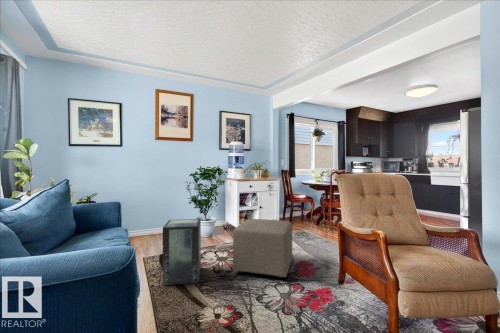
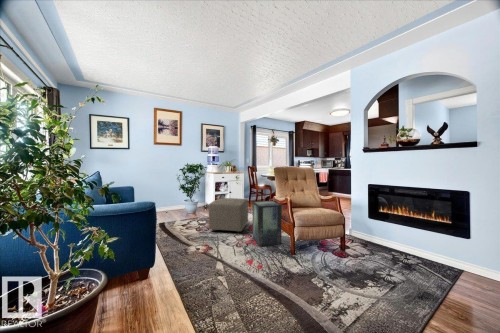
storage box: present [163,219,201,285] -> present [253,201,282,246]

